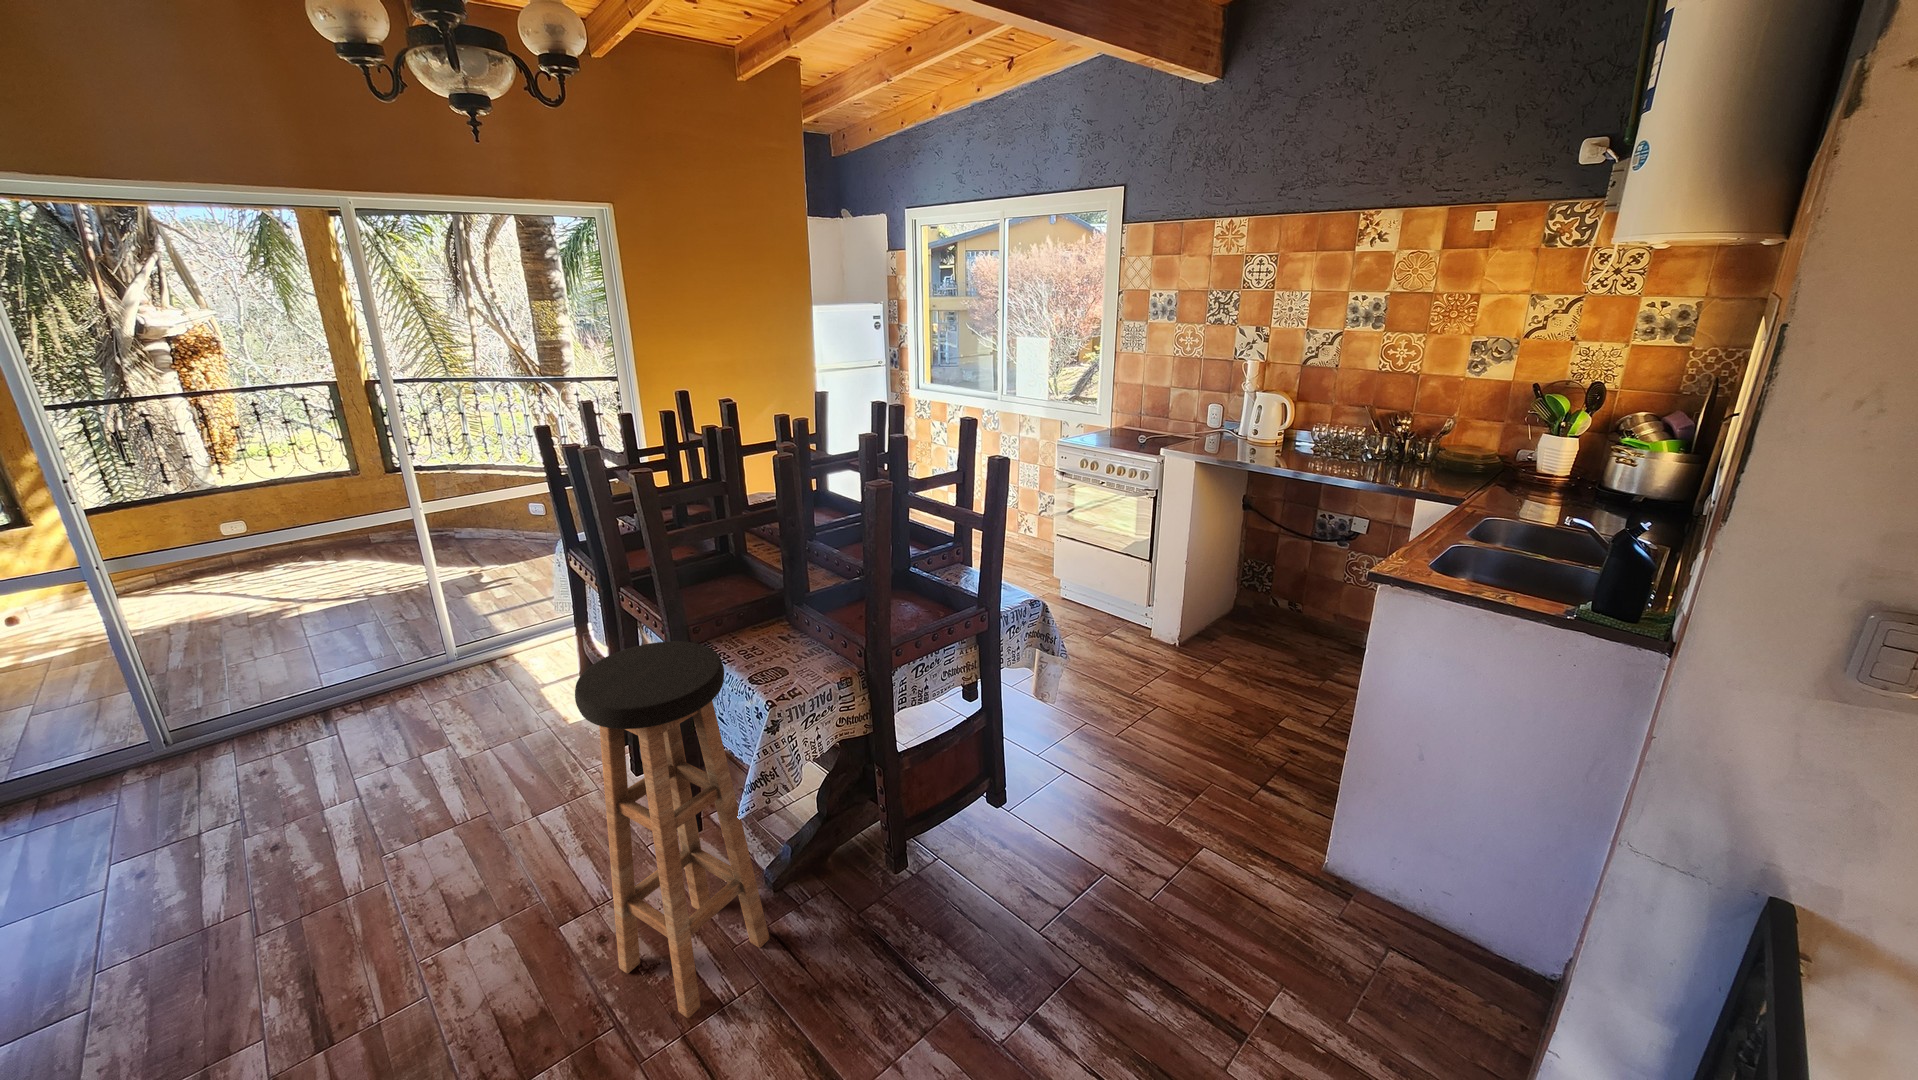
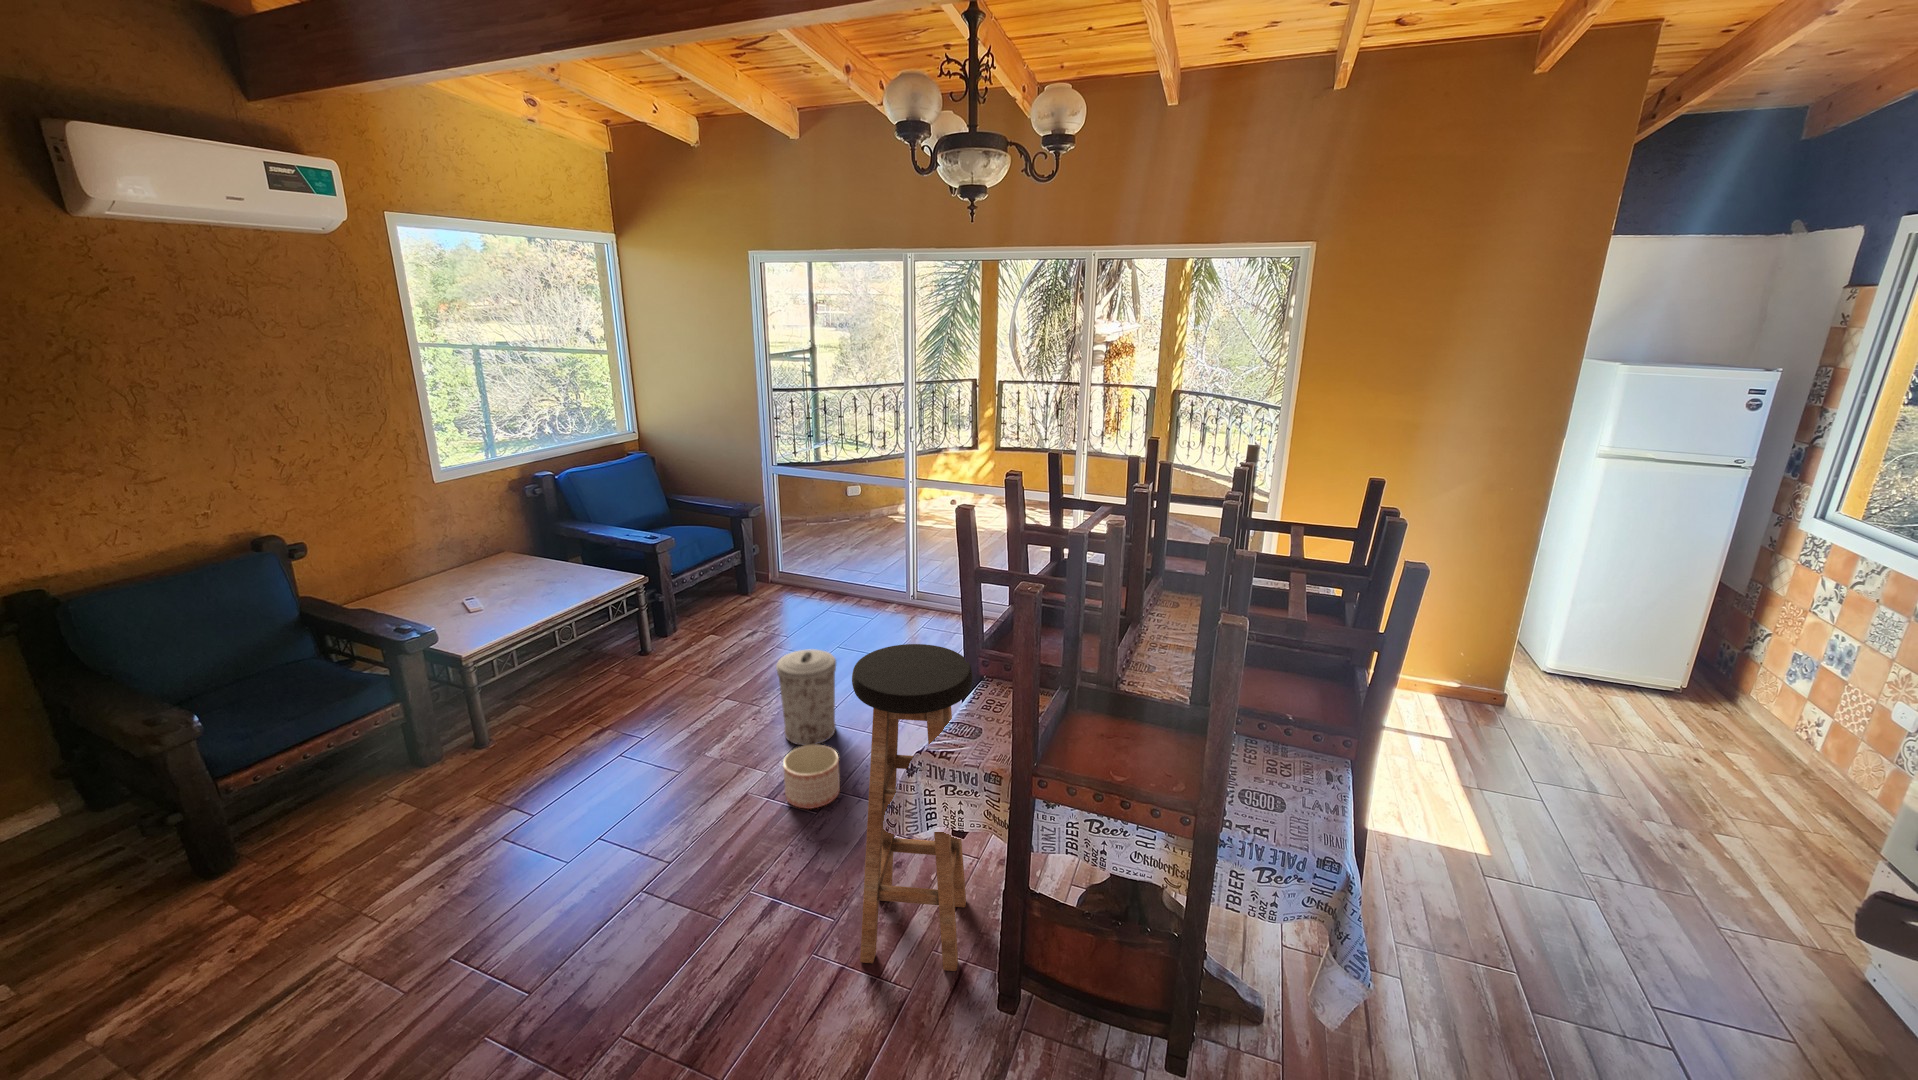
trash can: none [125,820,293,991] -> present [776,649,836,746]
planter: none [309,910,426,1024] -> present [783,745,840,809]

